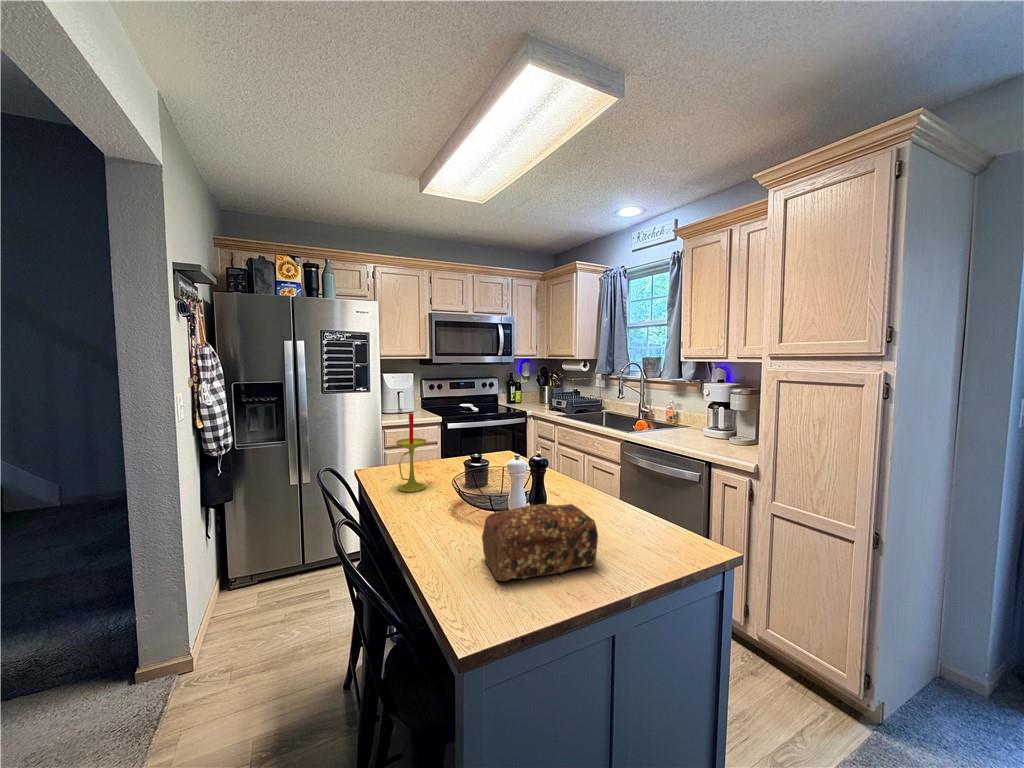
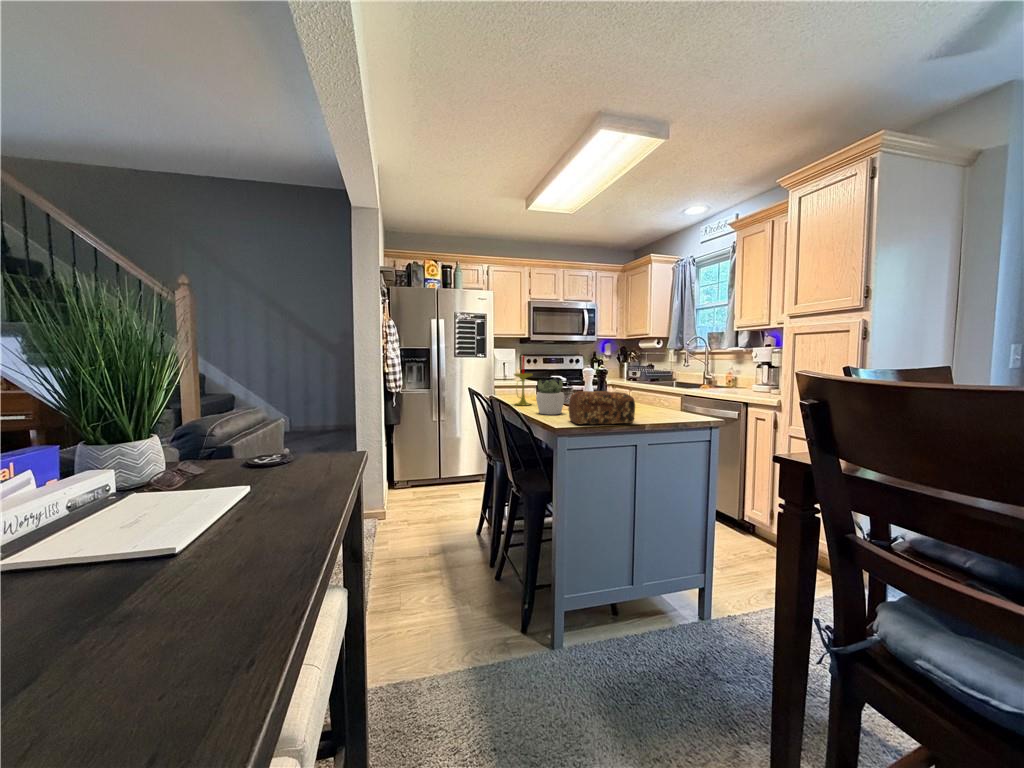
succulent plant: none [428,465,475,530] -> present [536,380,564,415]

